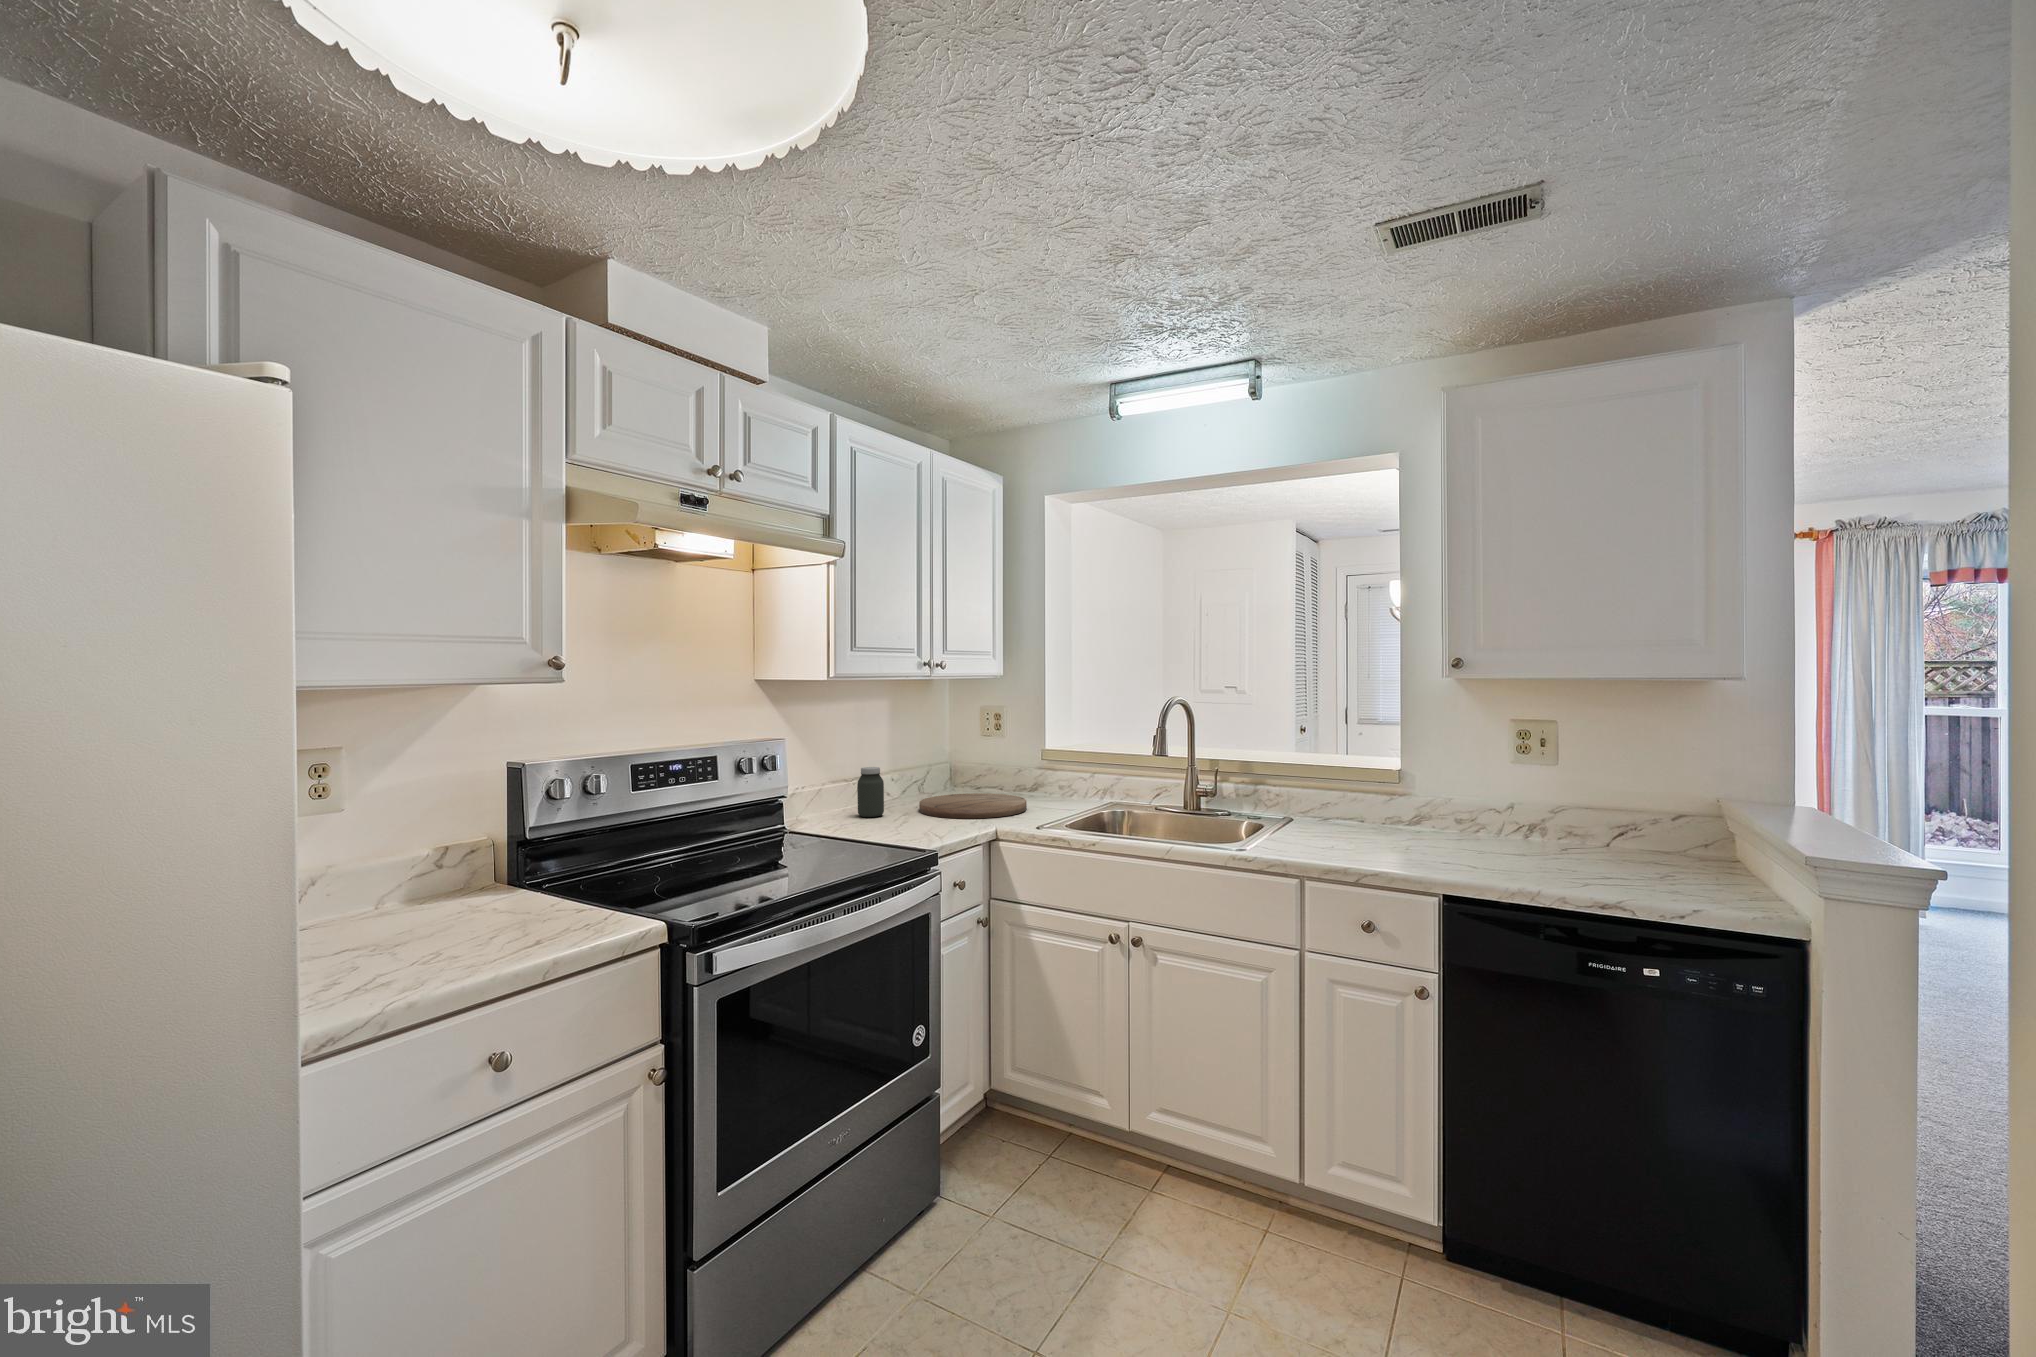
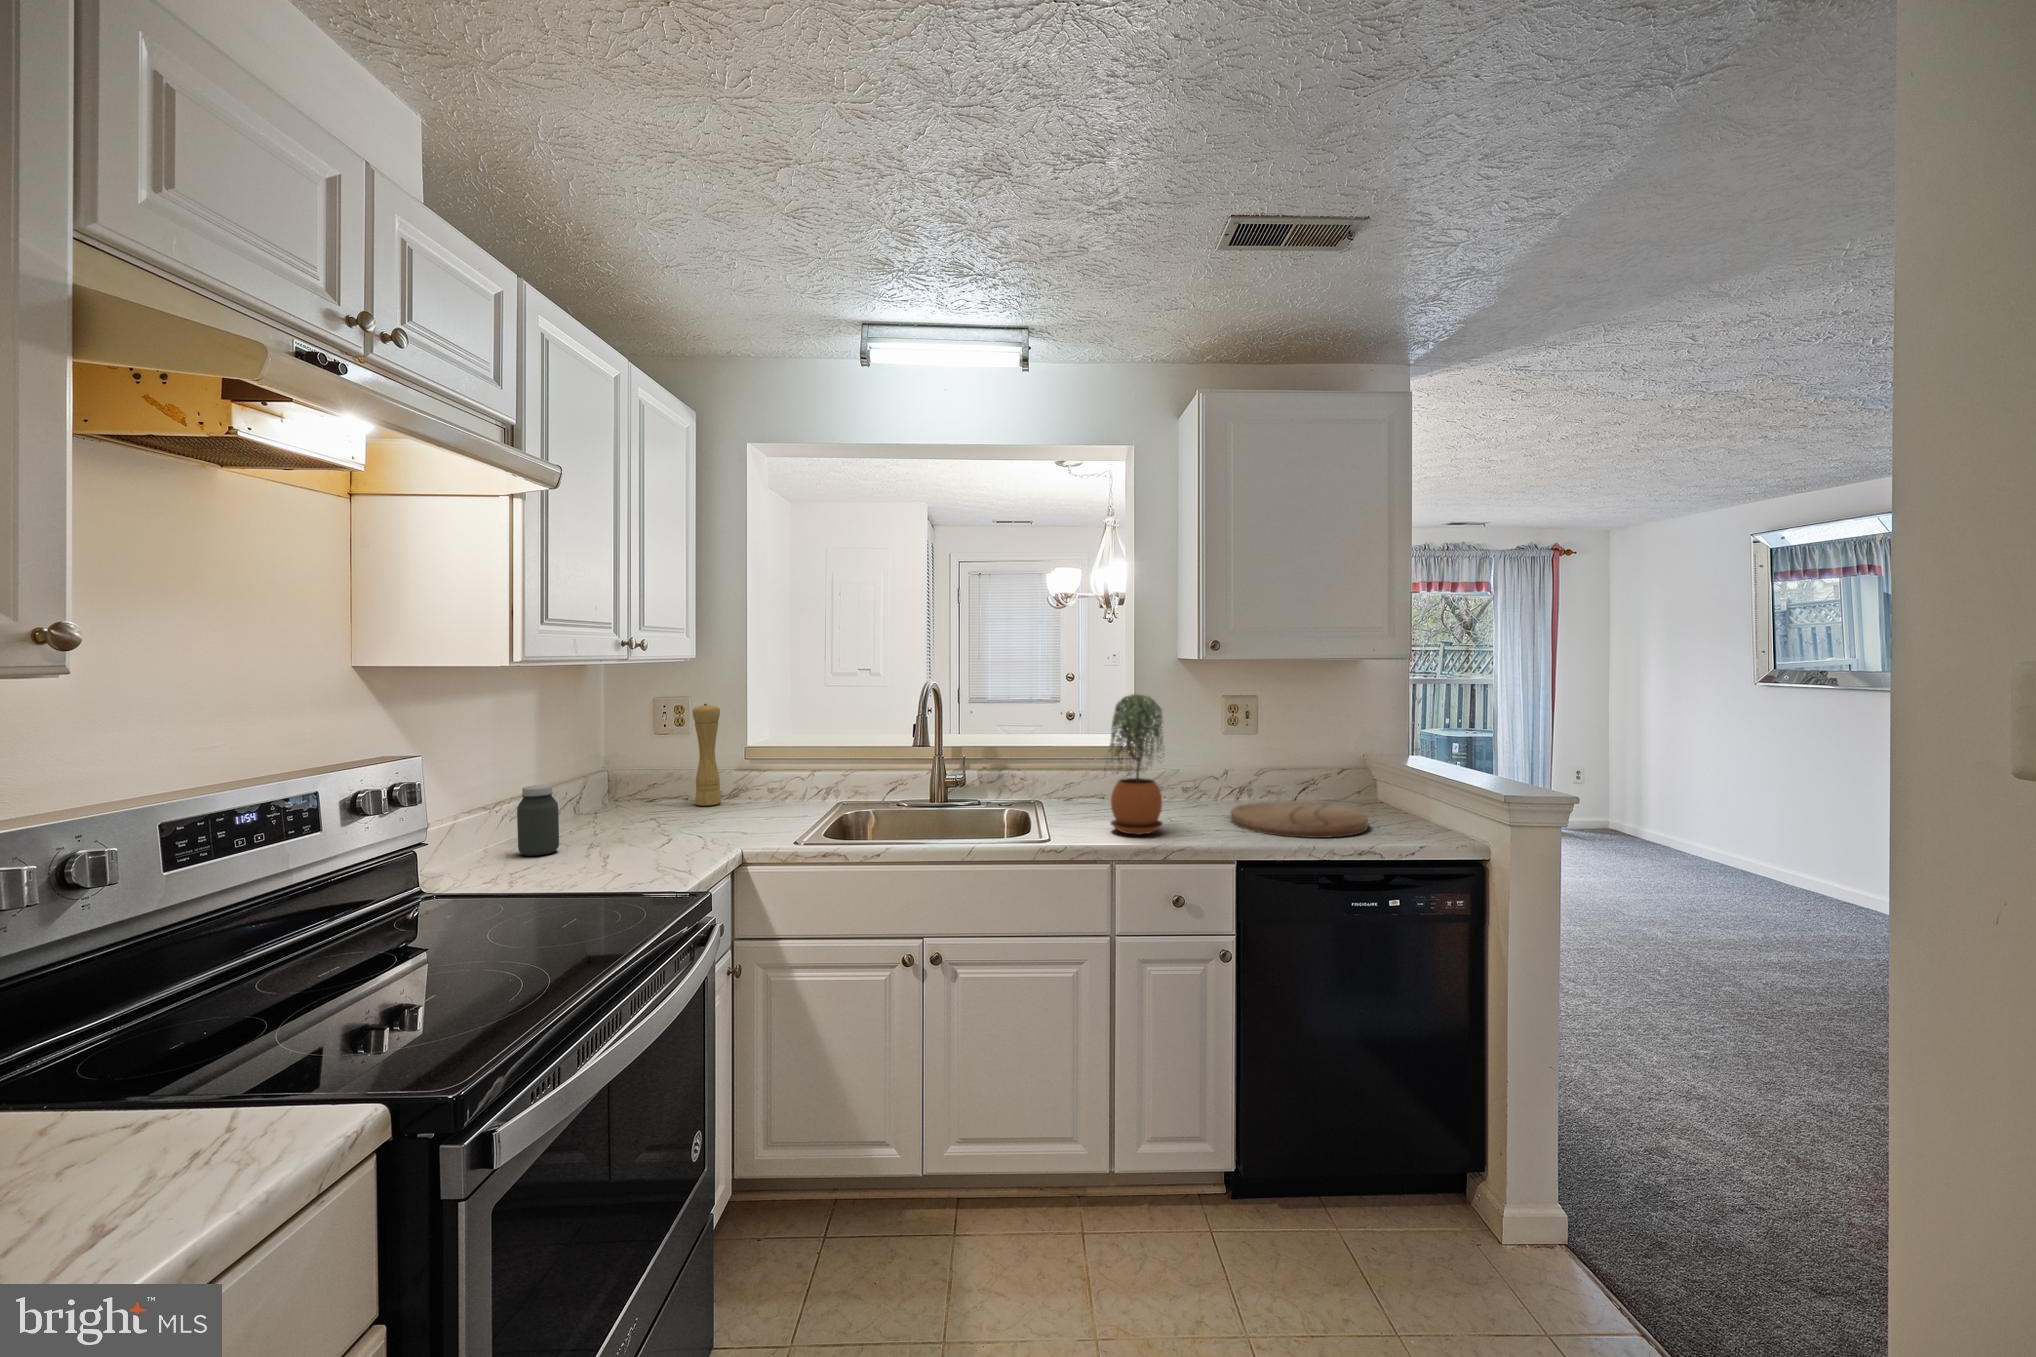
pepper mill: none [1006,713,1027,796] -> present [693,704,721,806]
potted plant: none [1315,713,1383,853] -> present [1105,694,1163,835]
cutting board: present [919,793,1027,819] -> present [1231,801,1368,838]

